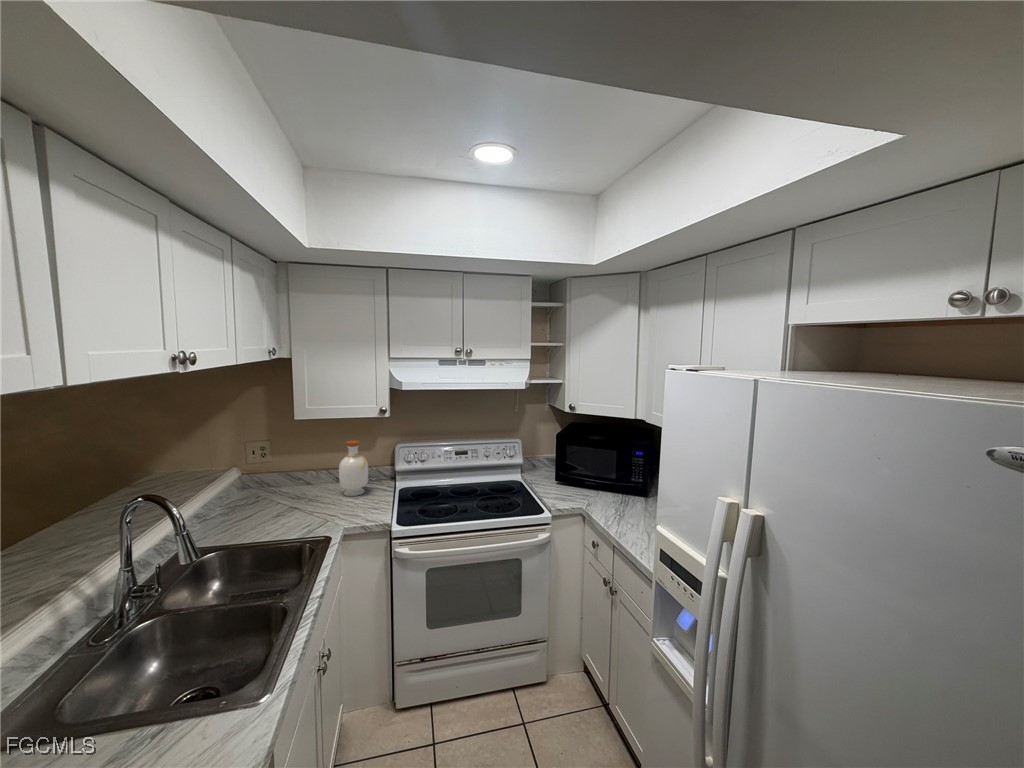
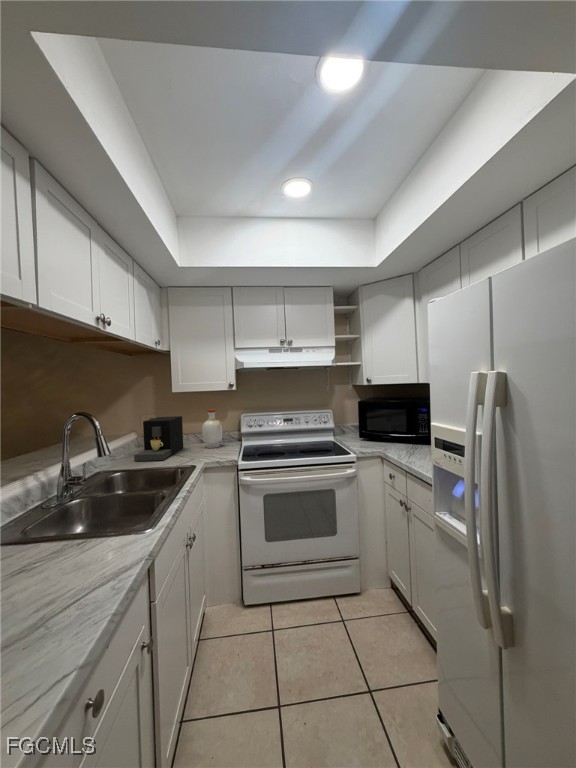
coffee maker: none [235,451,310,527] -> present [134,416,183,461]

